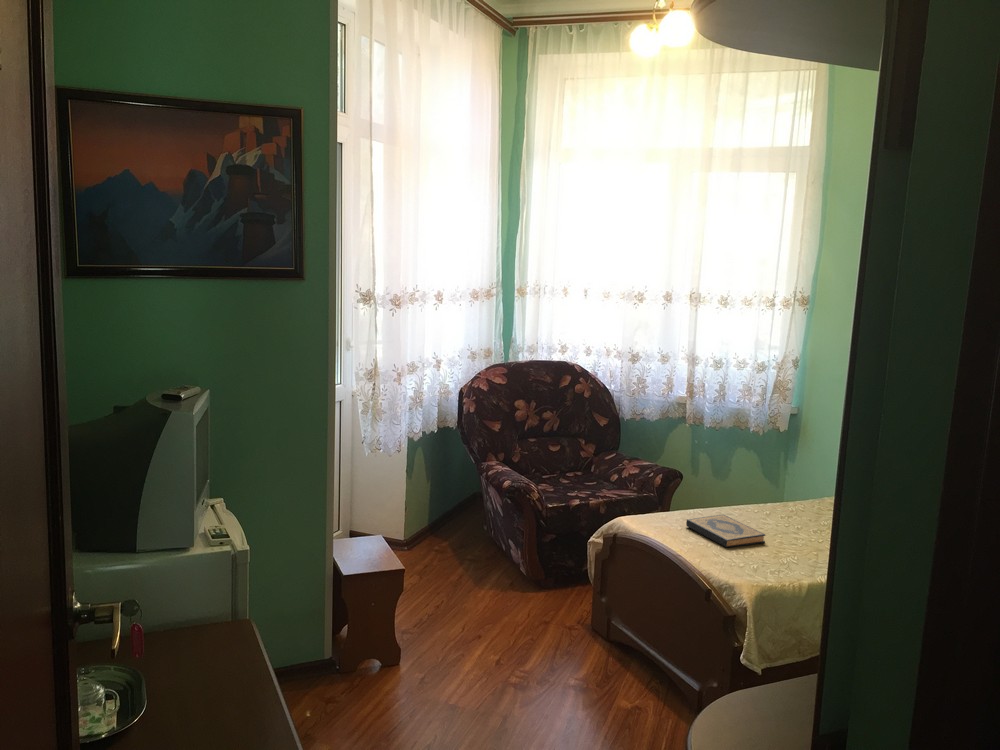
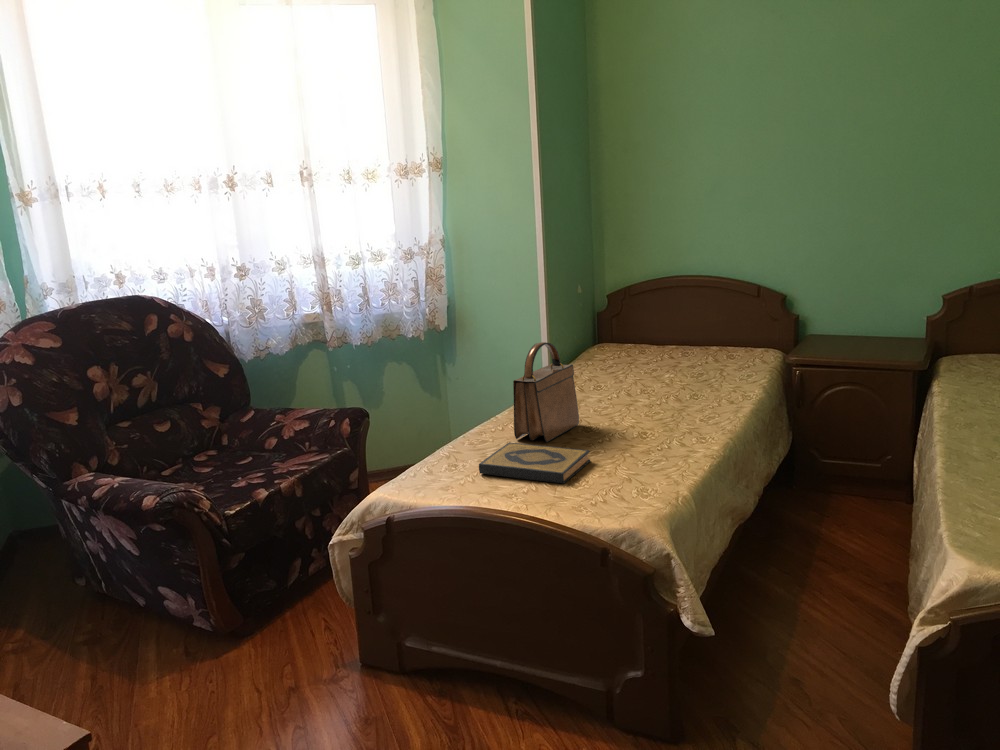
handbag: none [739,451,801,524] -> present [513,342,579,442]

